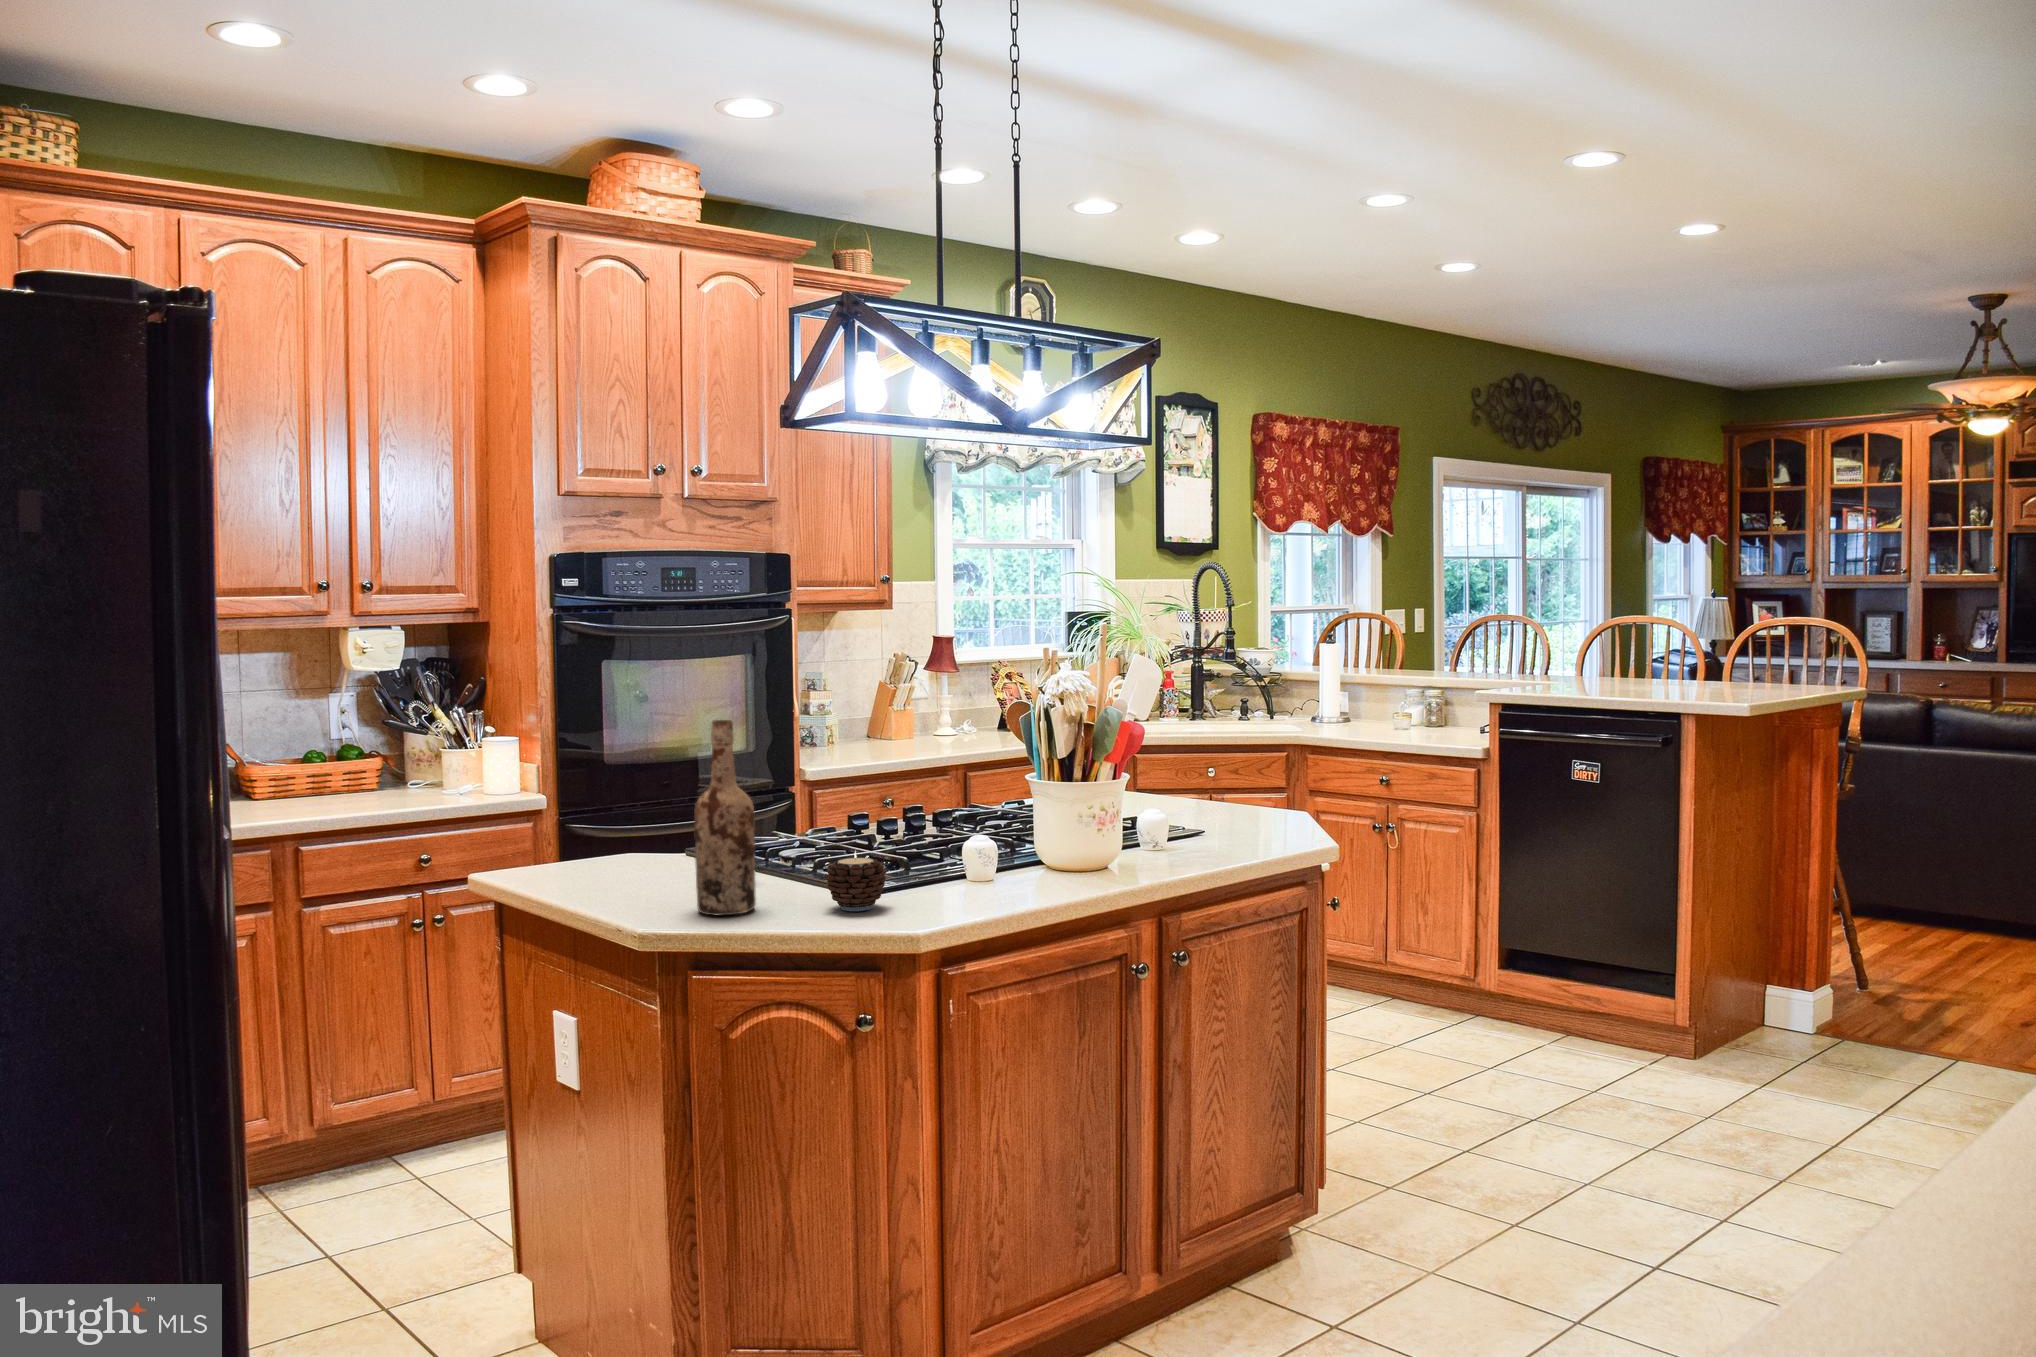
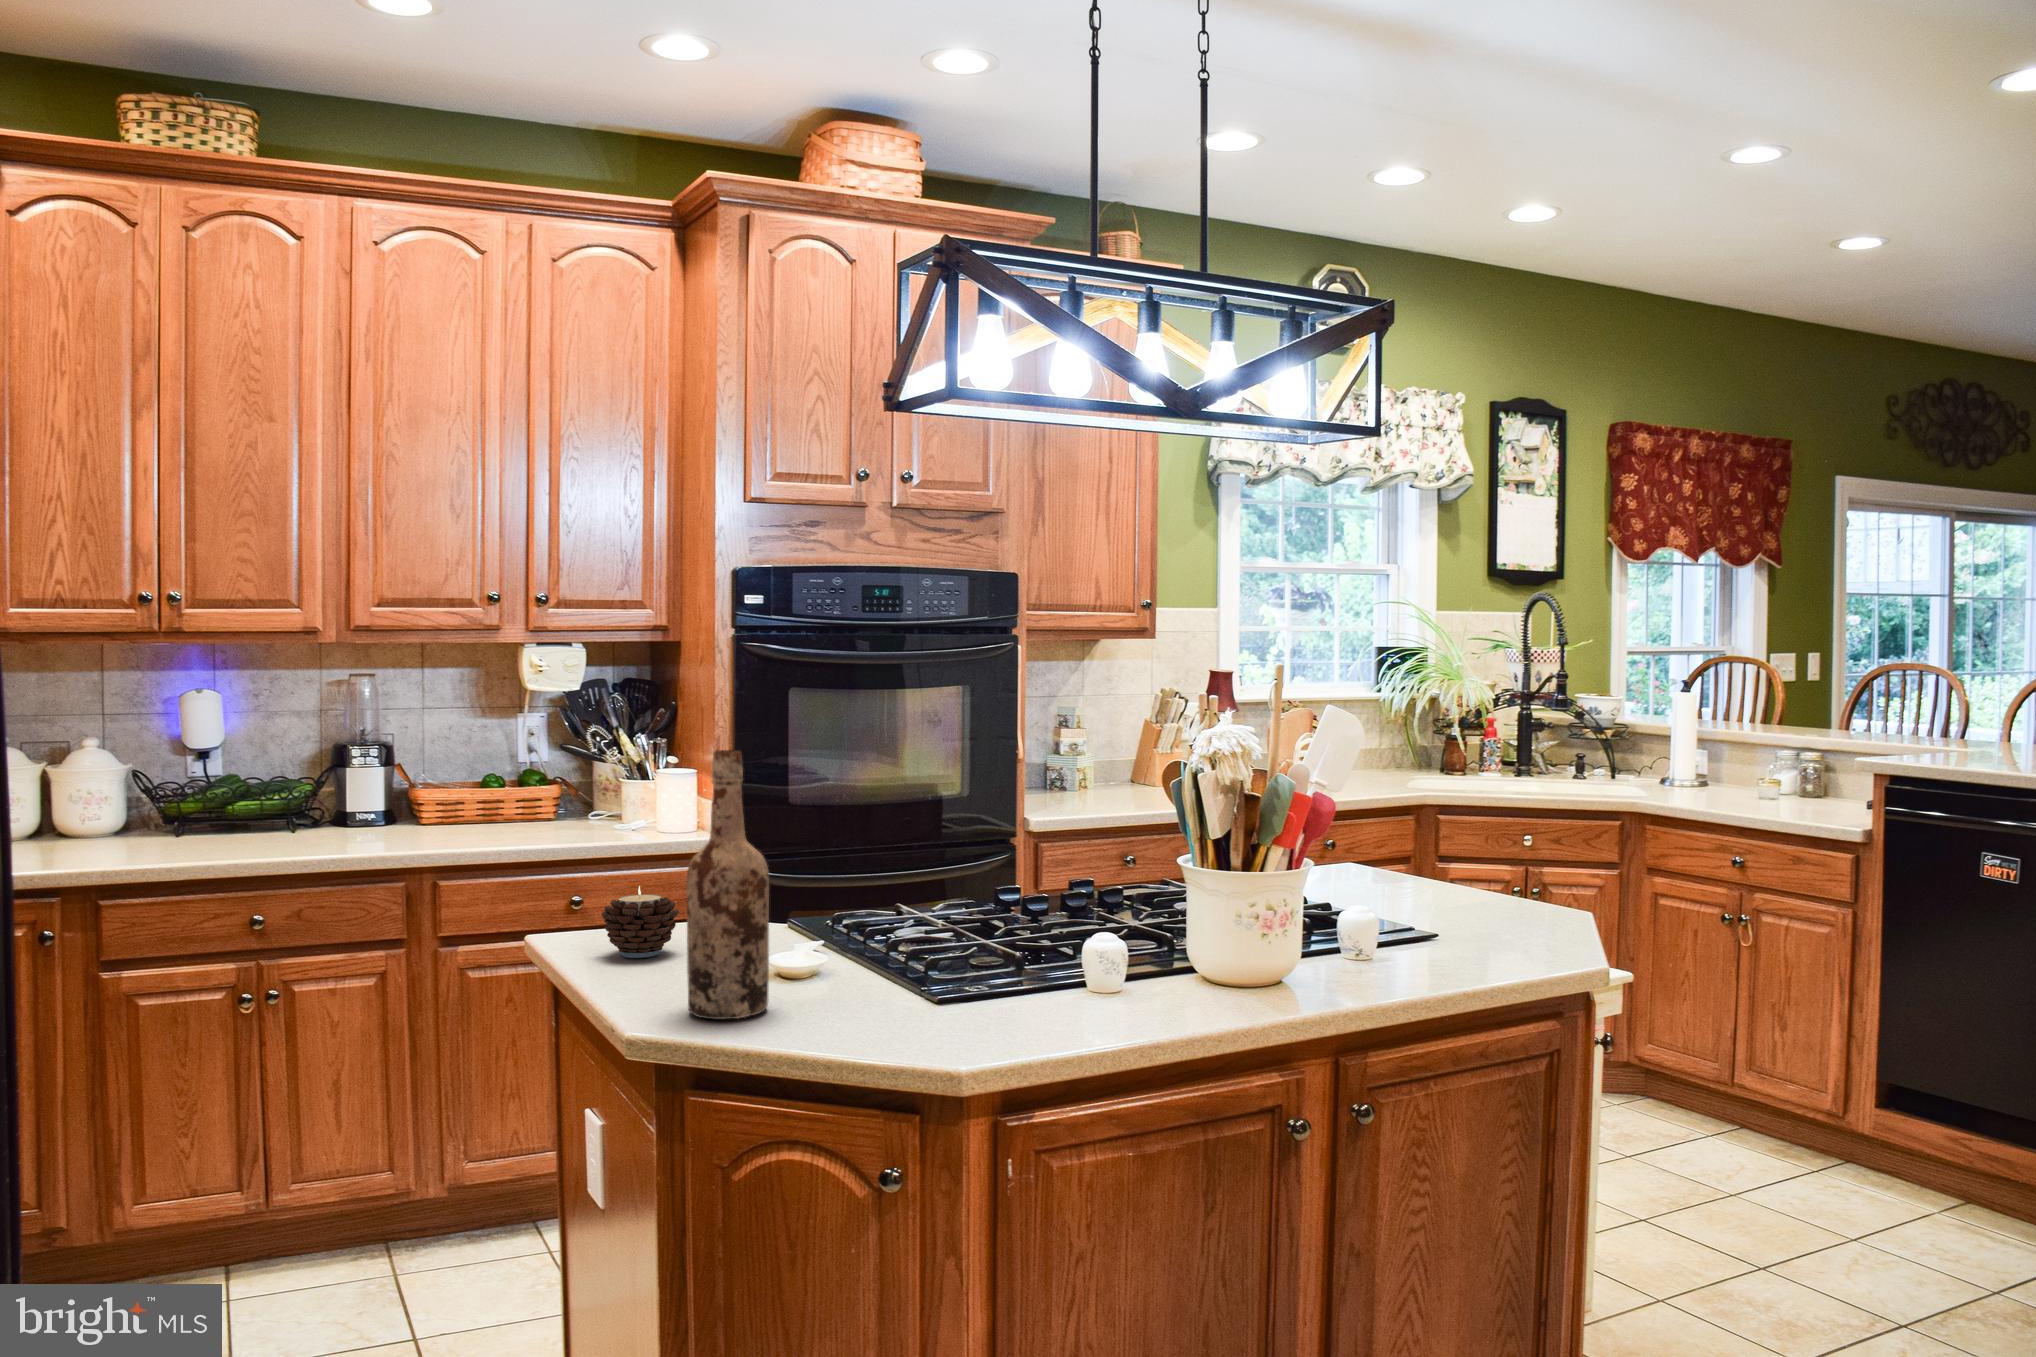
candle: present [825,851,887,911] -> present [602,886,679,958]

